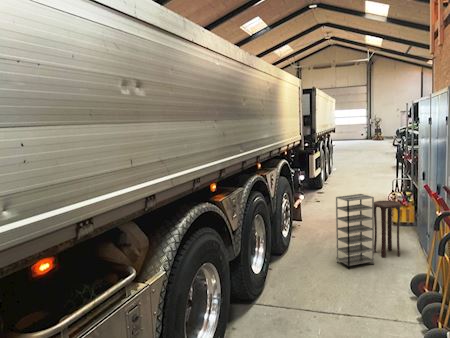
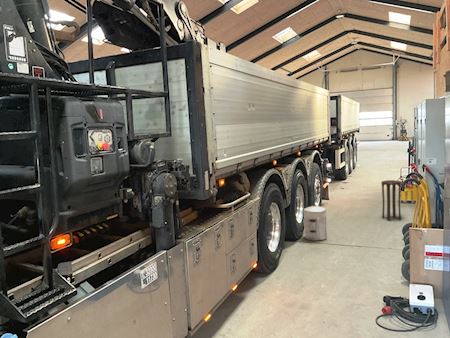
shelving unit: present [336,194,374,269] -> none [353,174,381,227]
waste bin: none [264,246,299,301] -> present [304,205,327,241]

